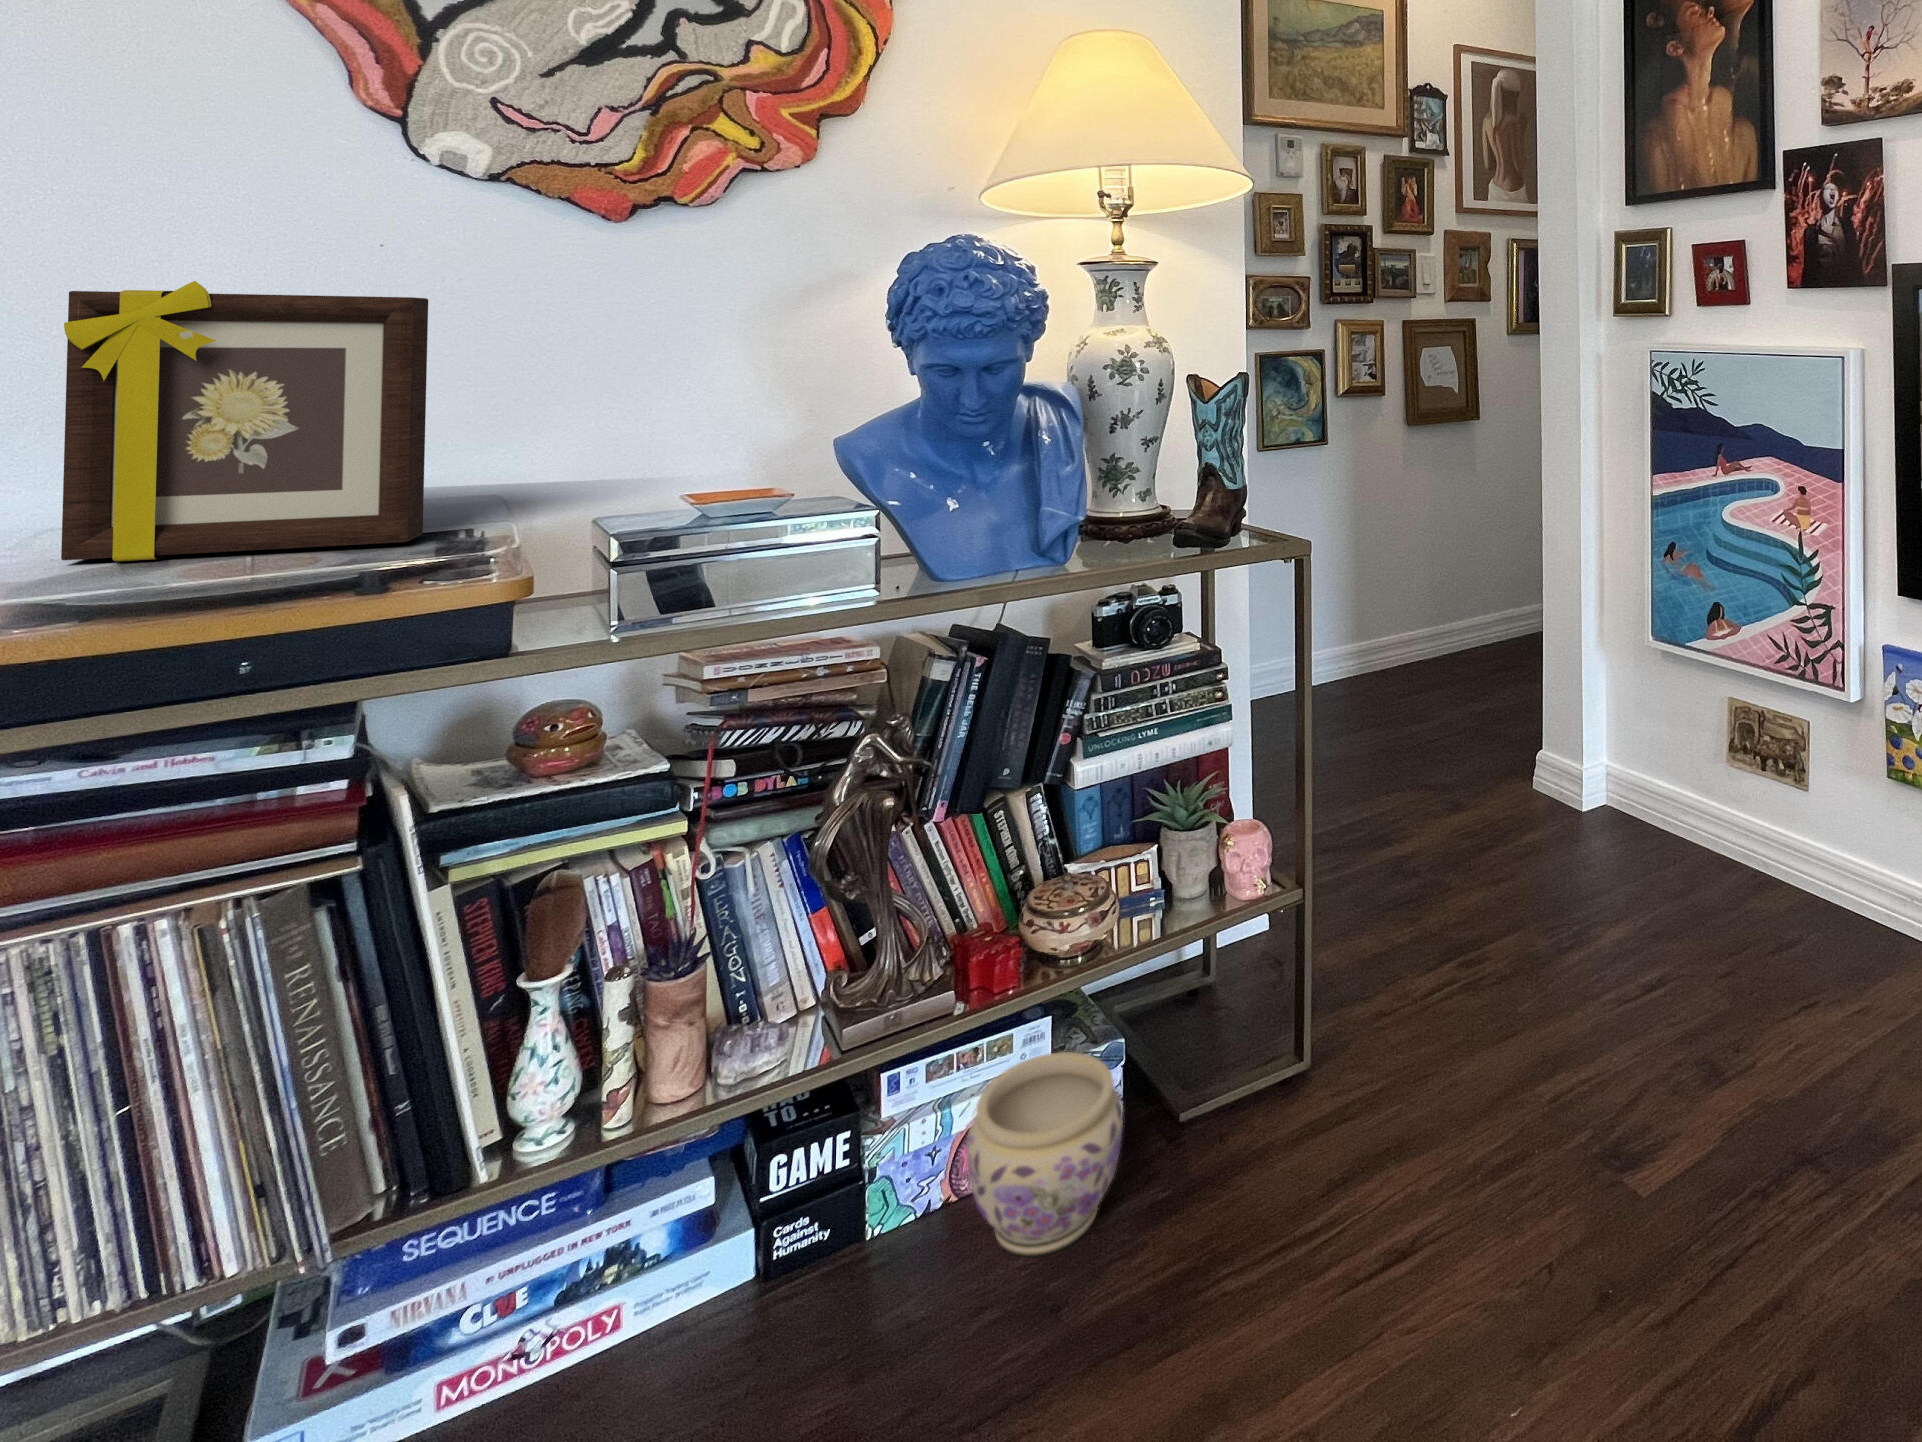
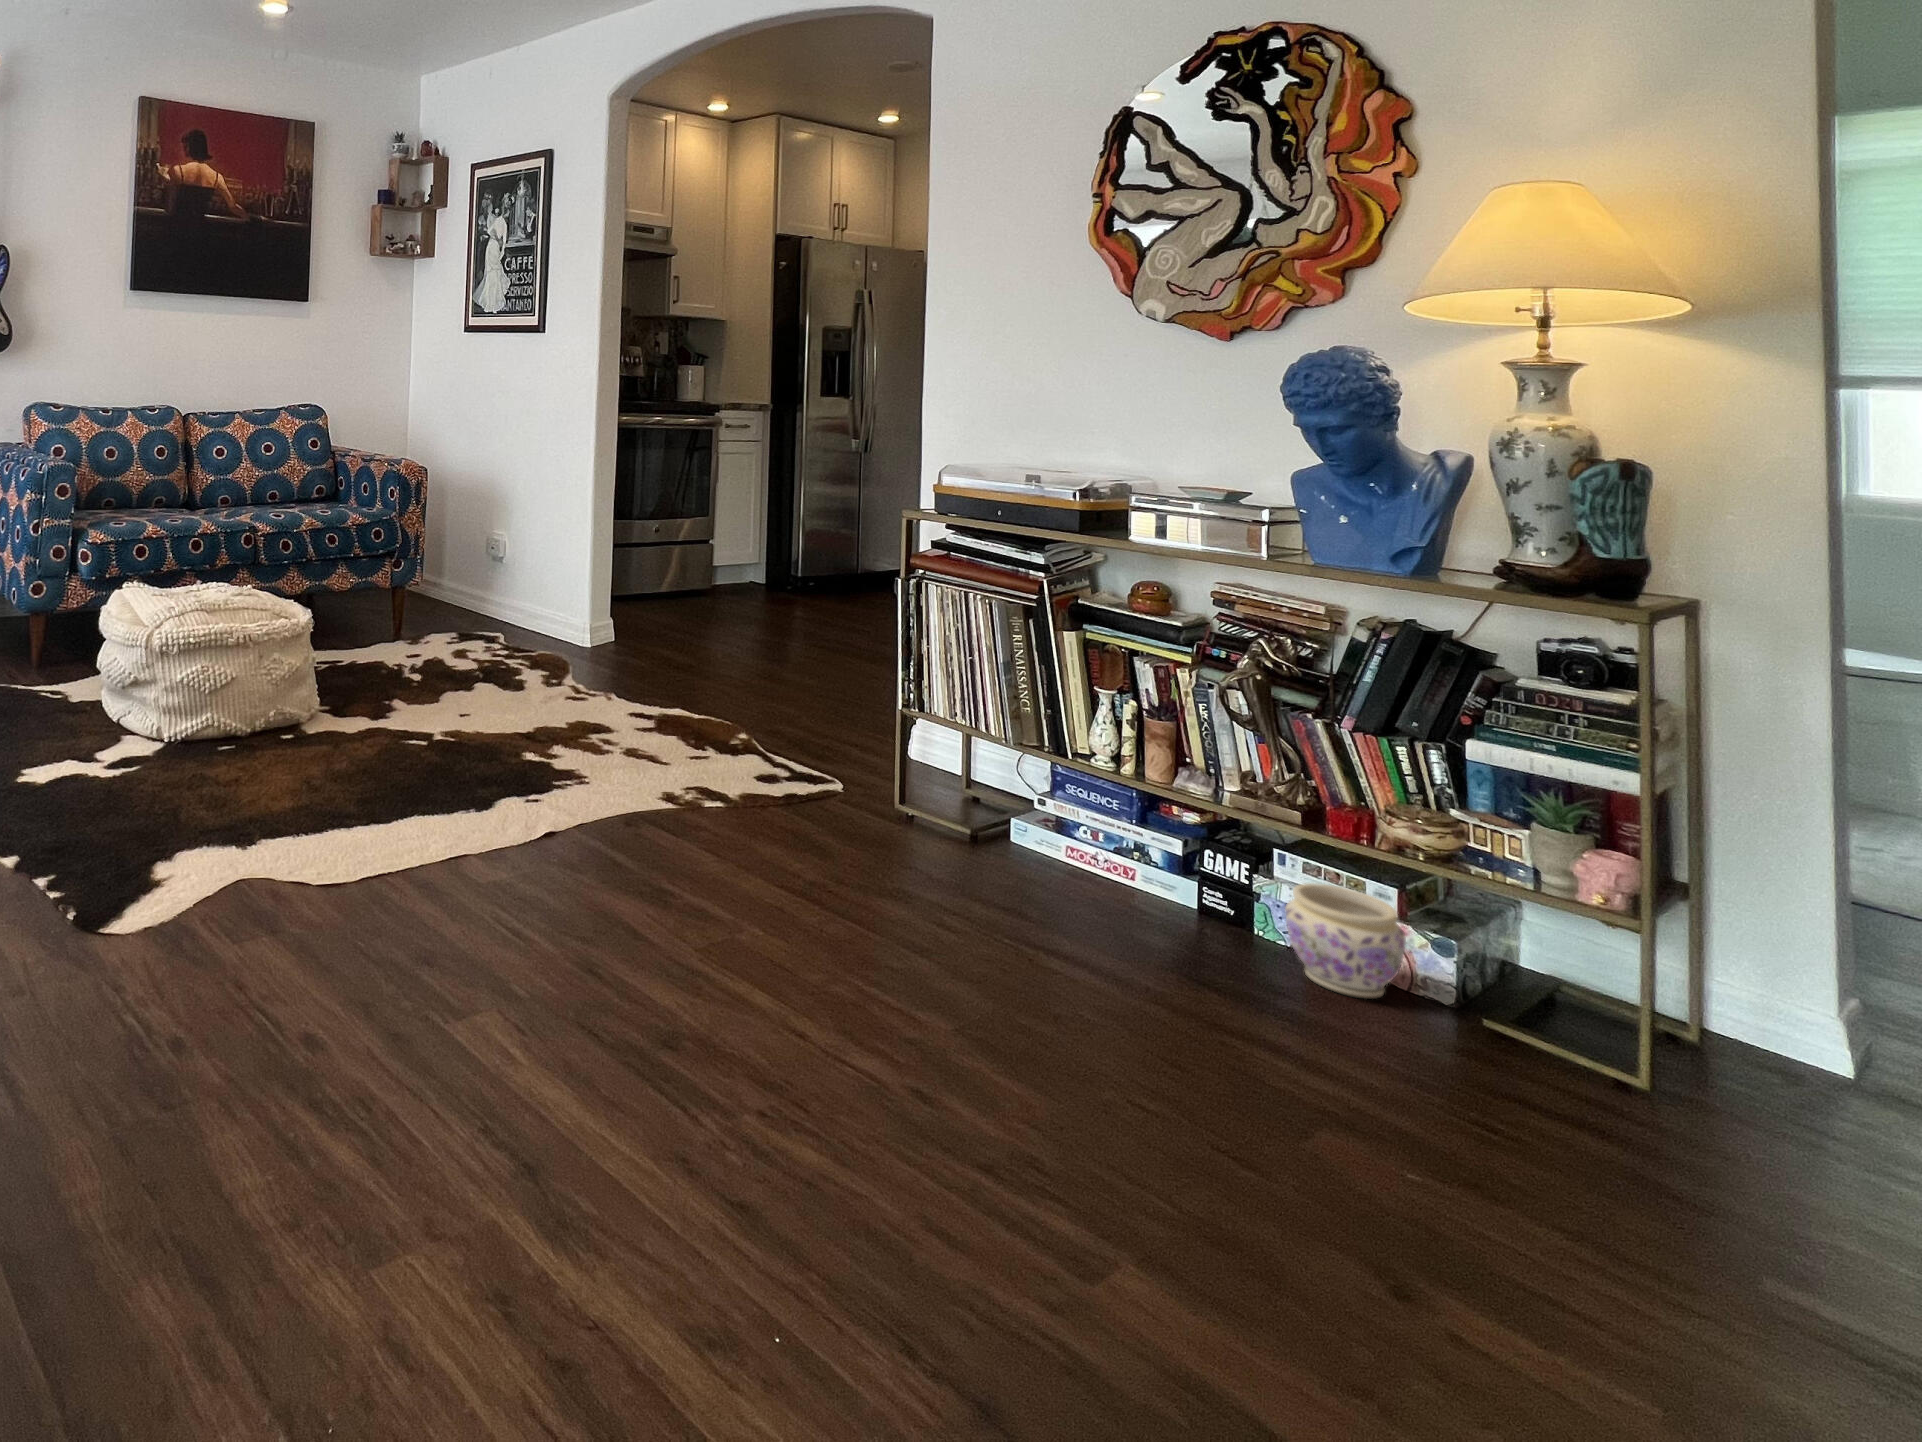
picture frame: present [61,281,428,561] -> none [994,374,1099,488]

